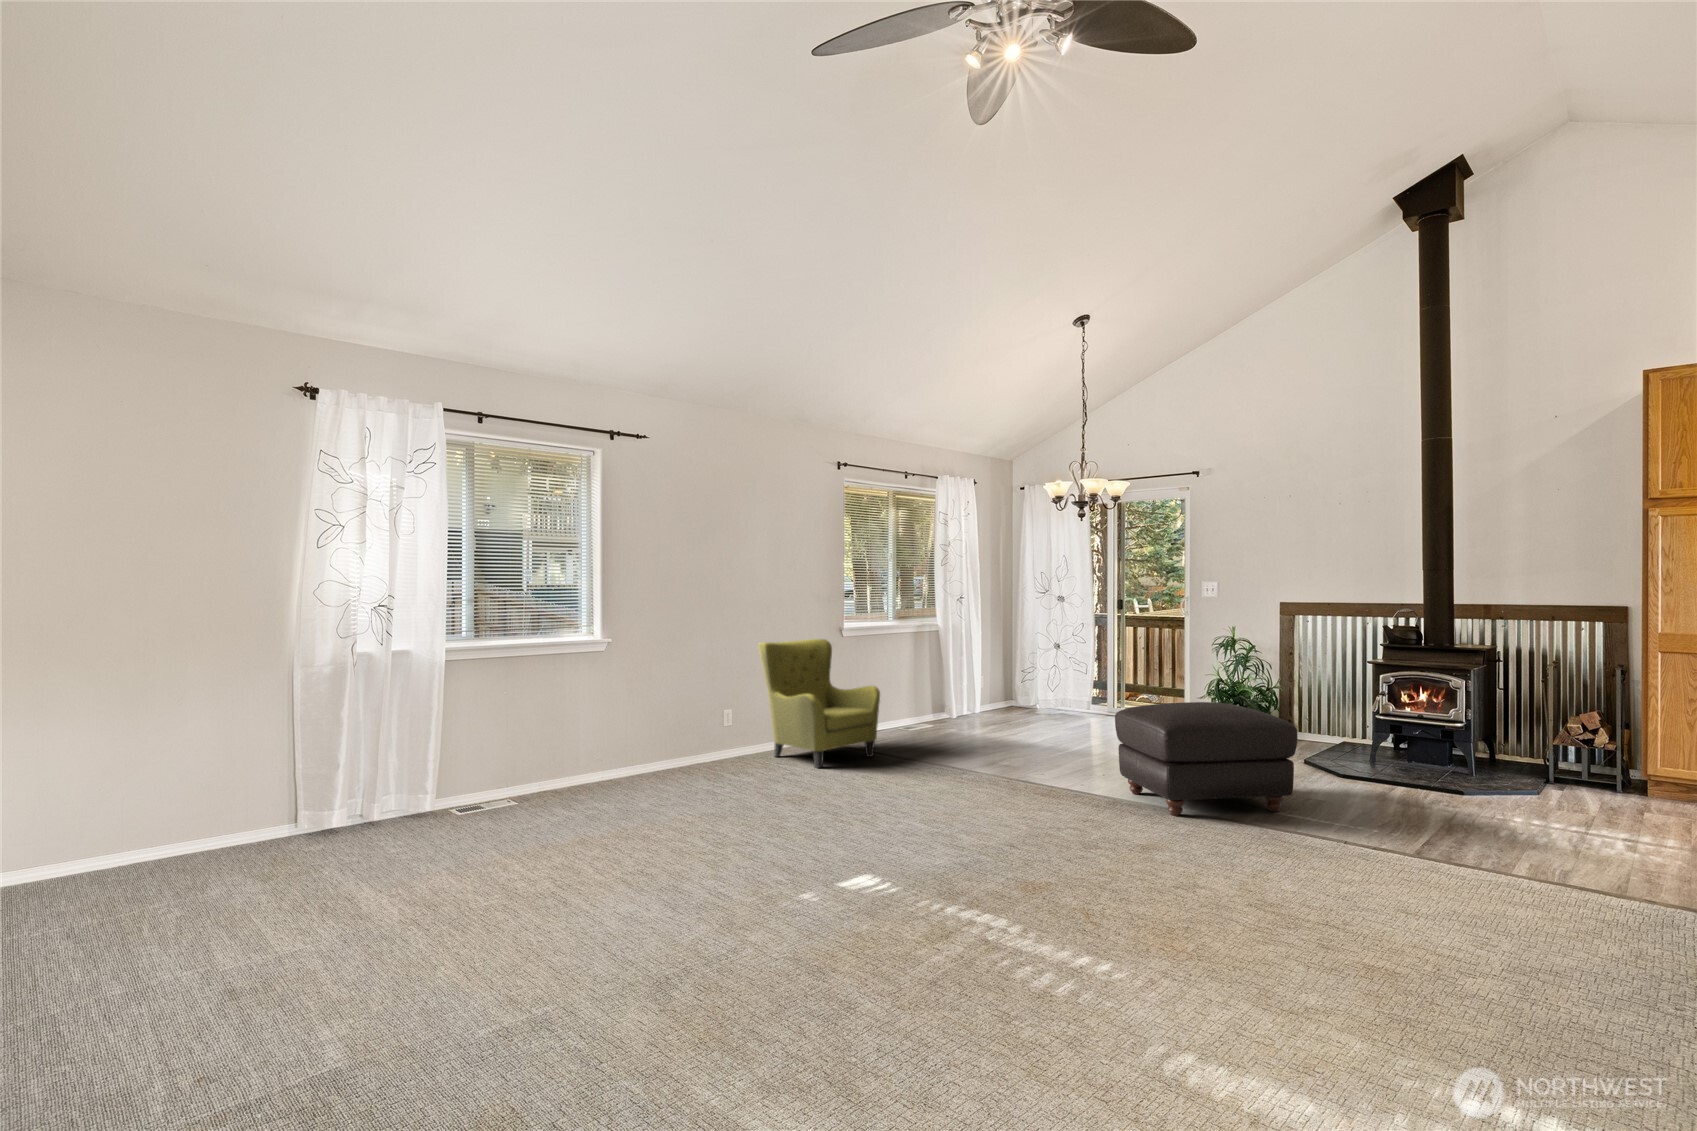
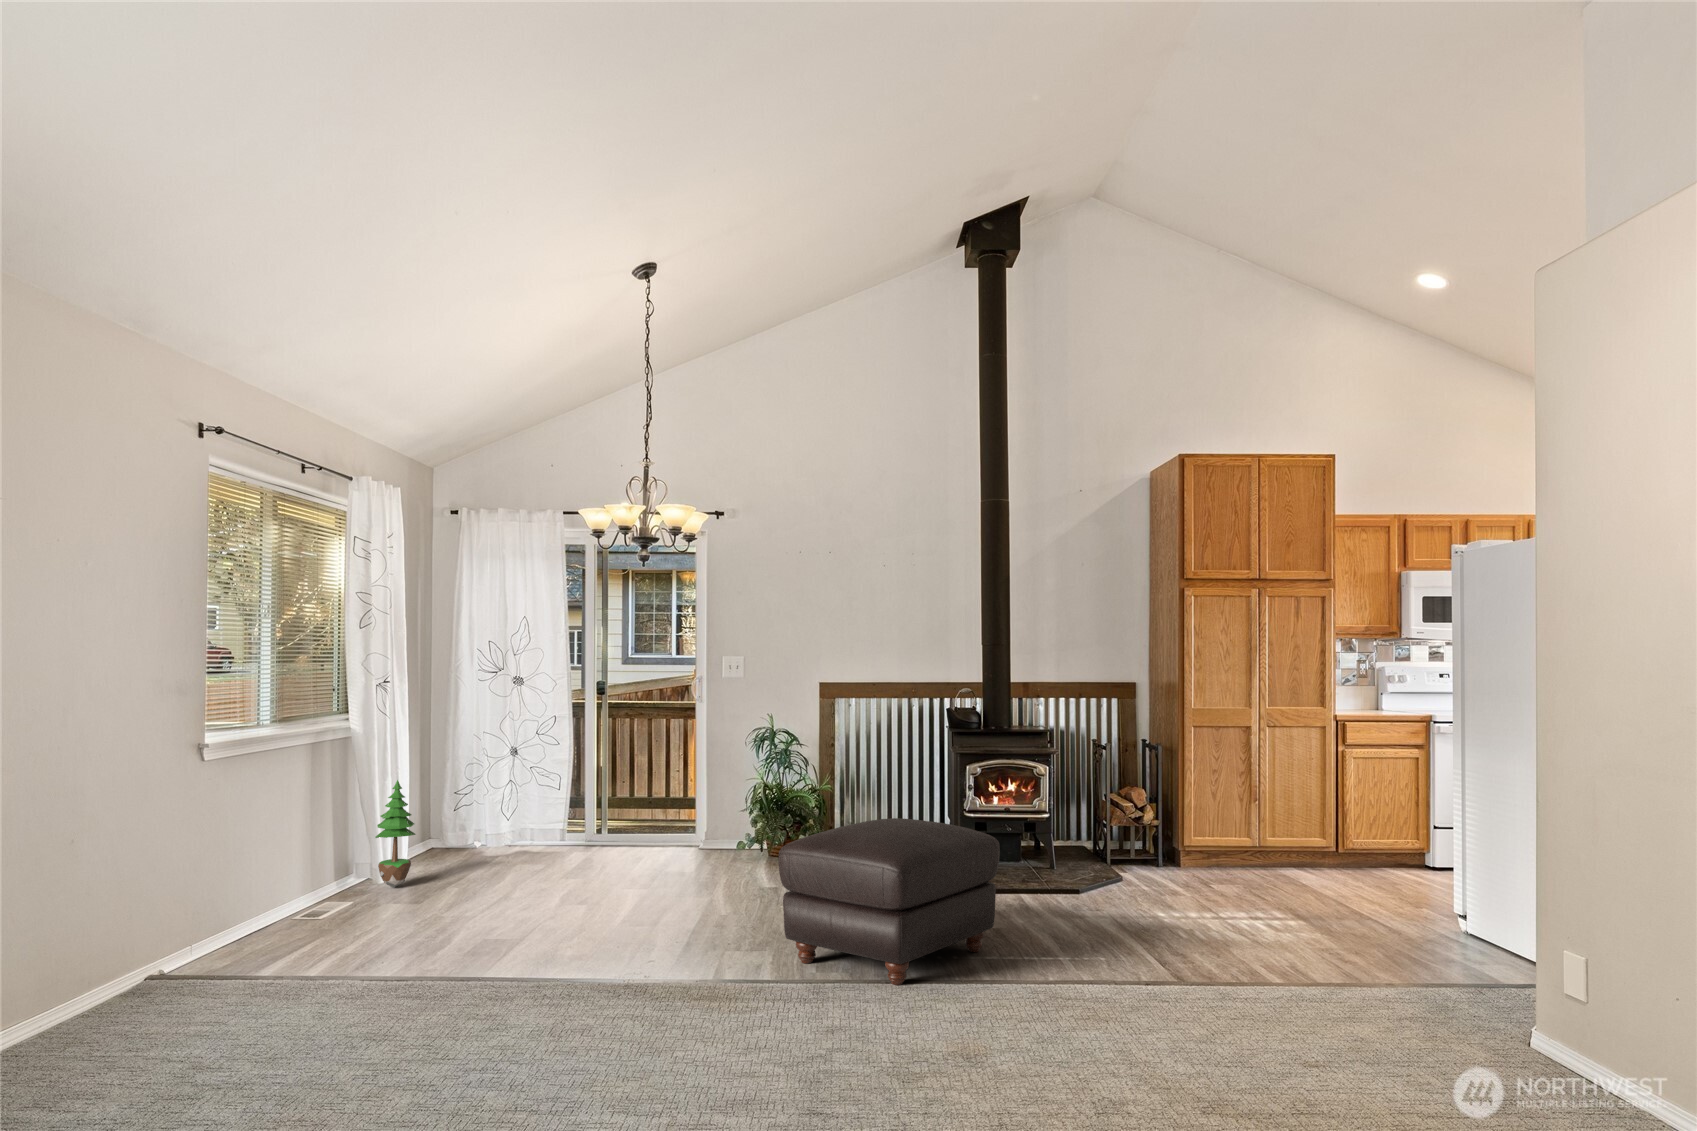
armchair: present [758,639,880,768] -> none [64,769,343,1035]
potted tree: none [954,657,977,722] -> present [375,780,415,888]

